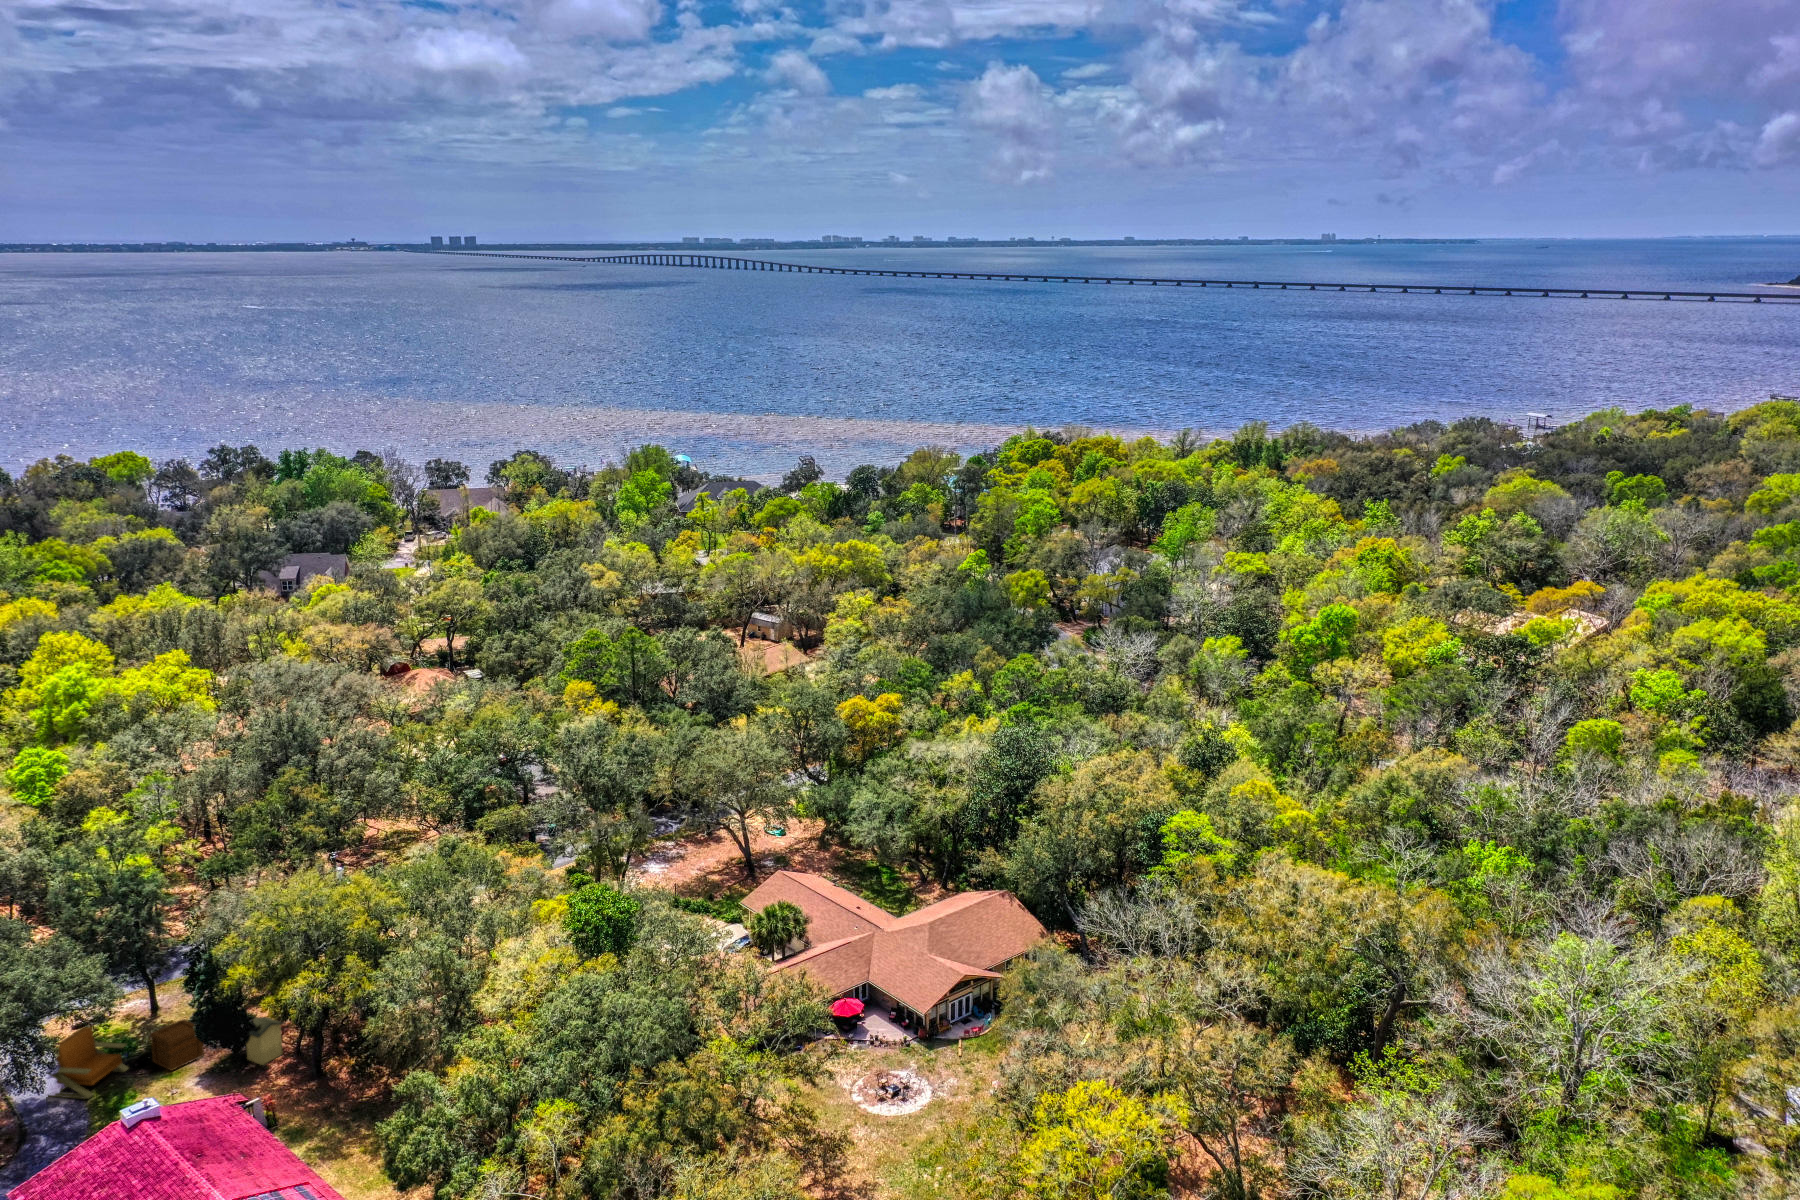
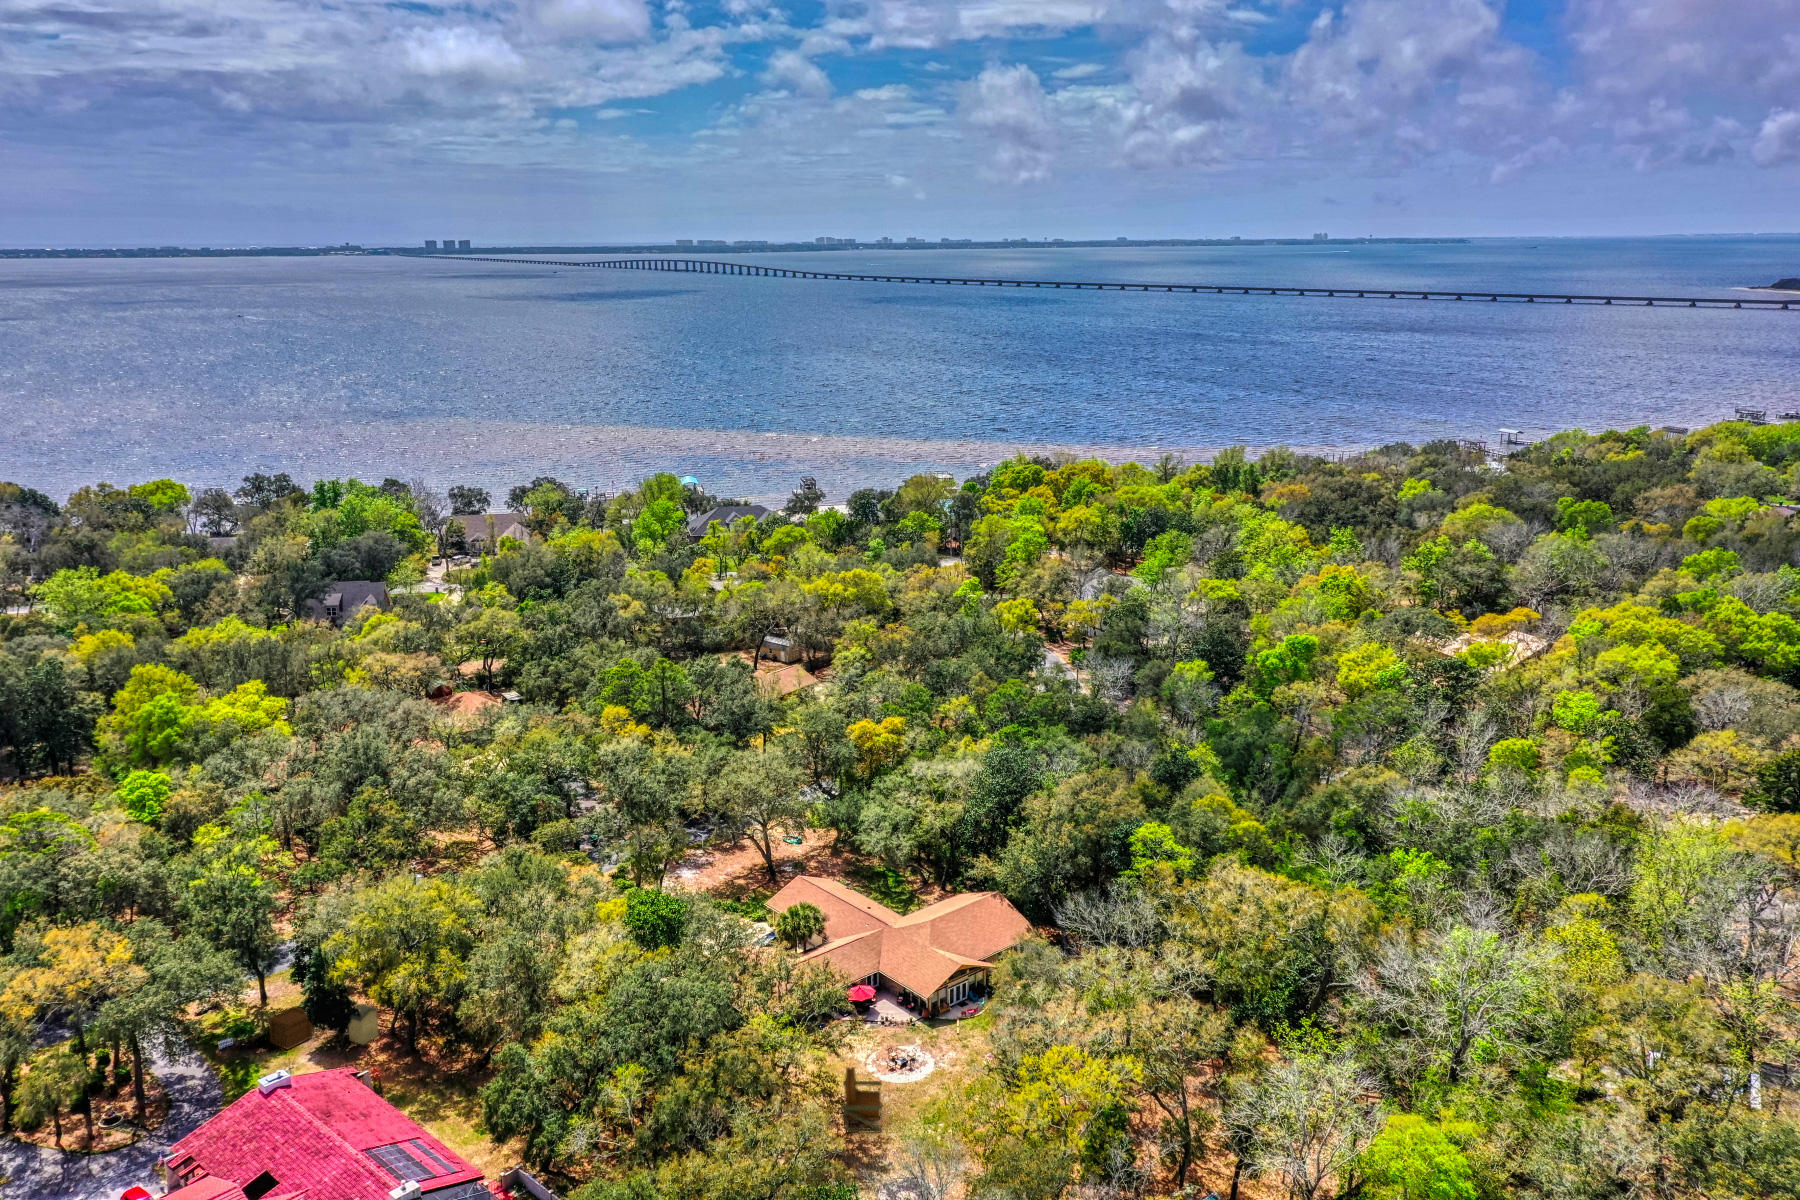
lounge chair: present [48,1027,129,1099] -> present [841,1067,882,1133]

